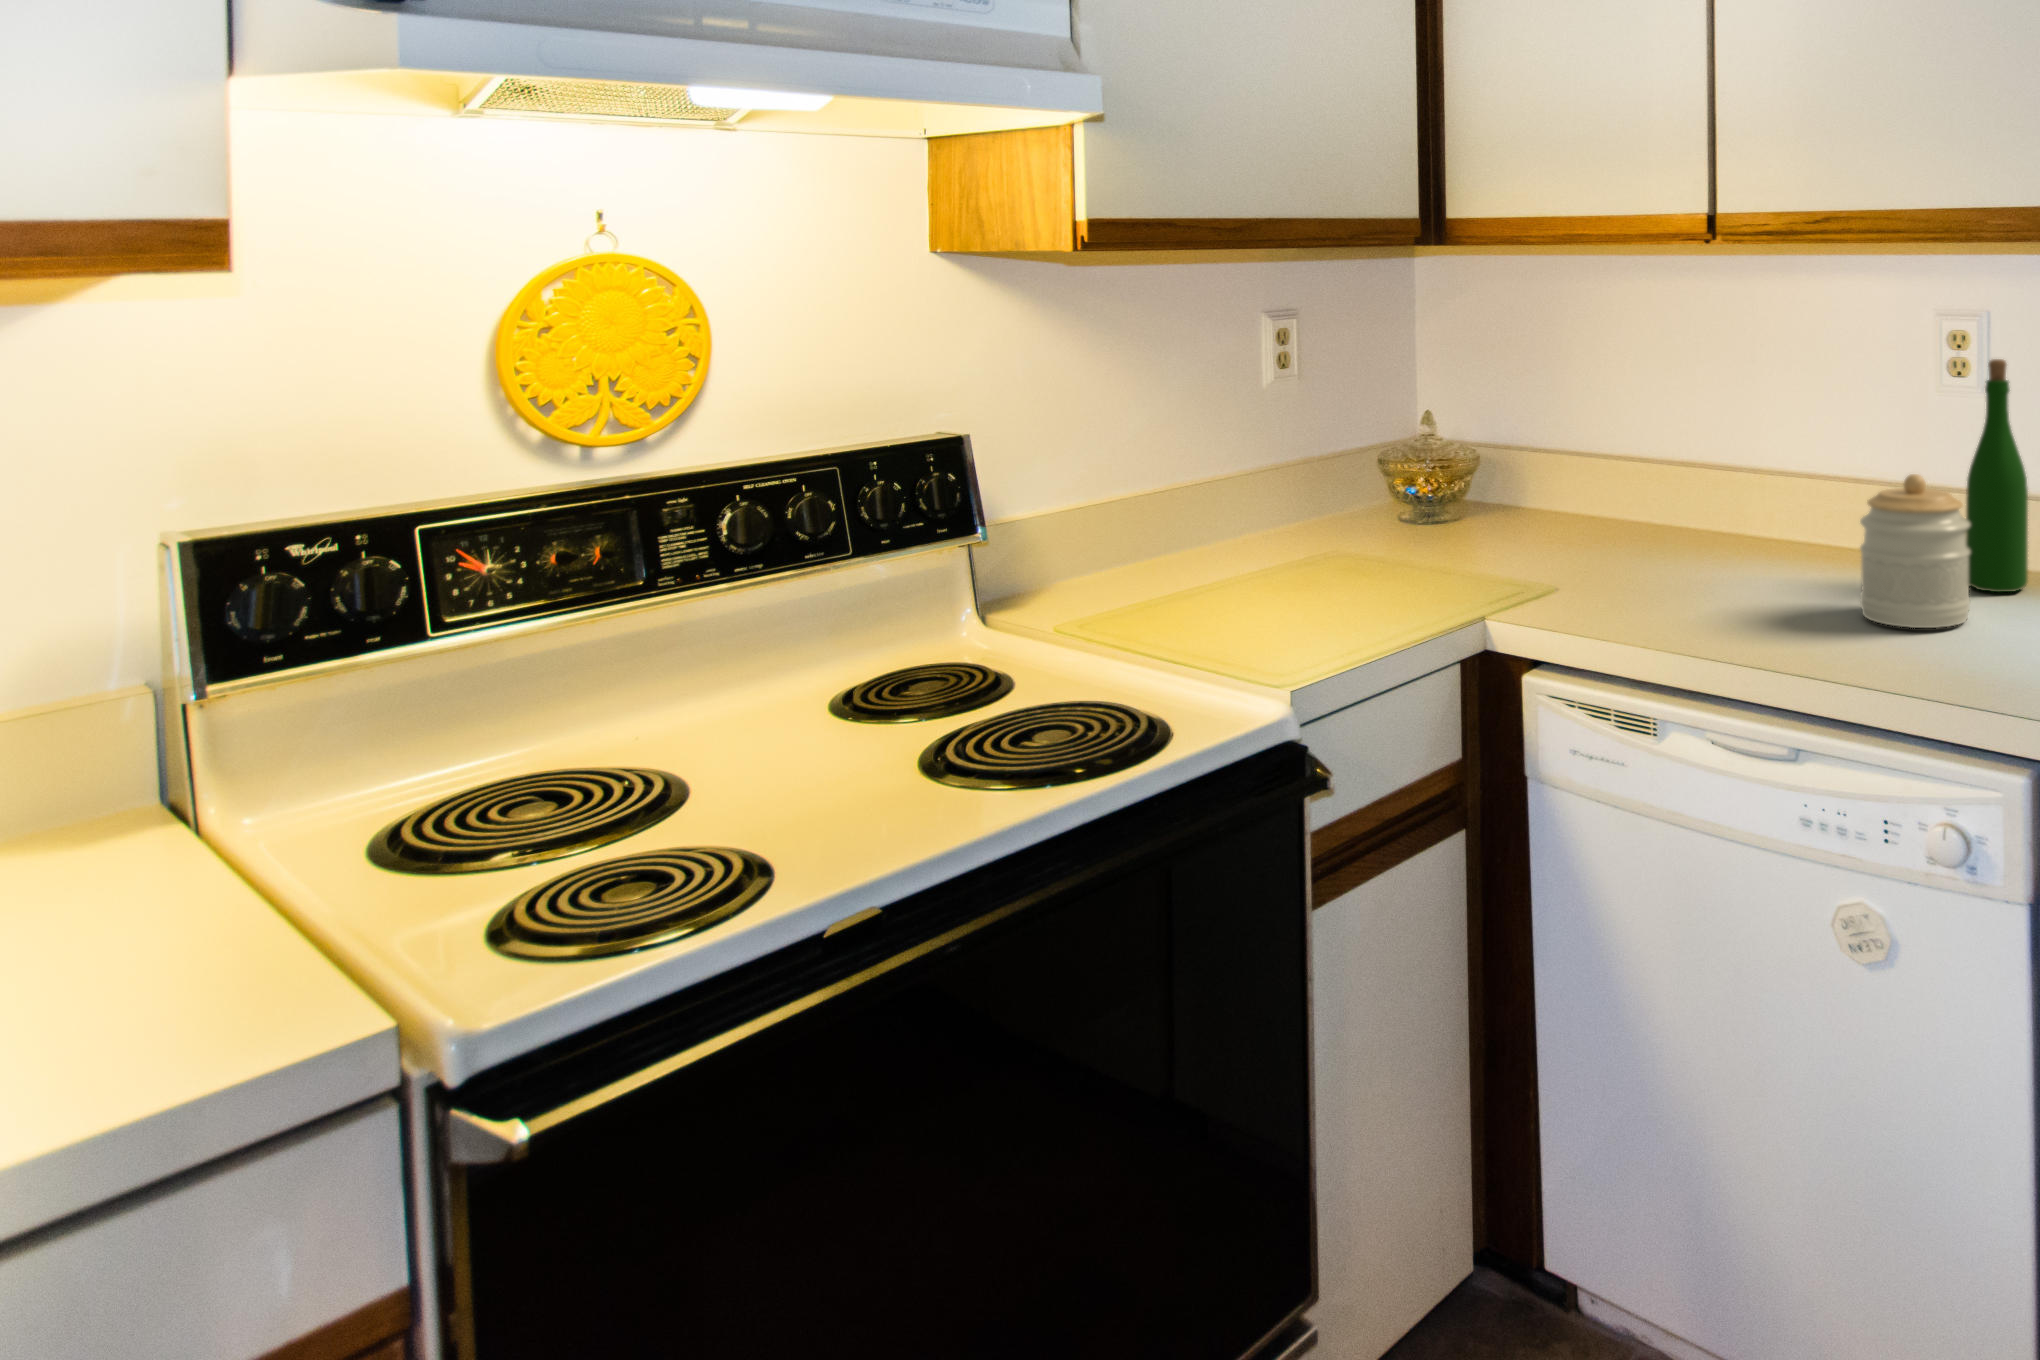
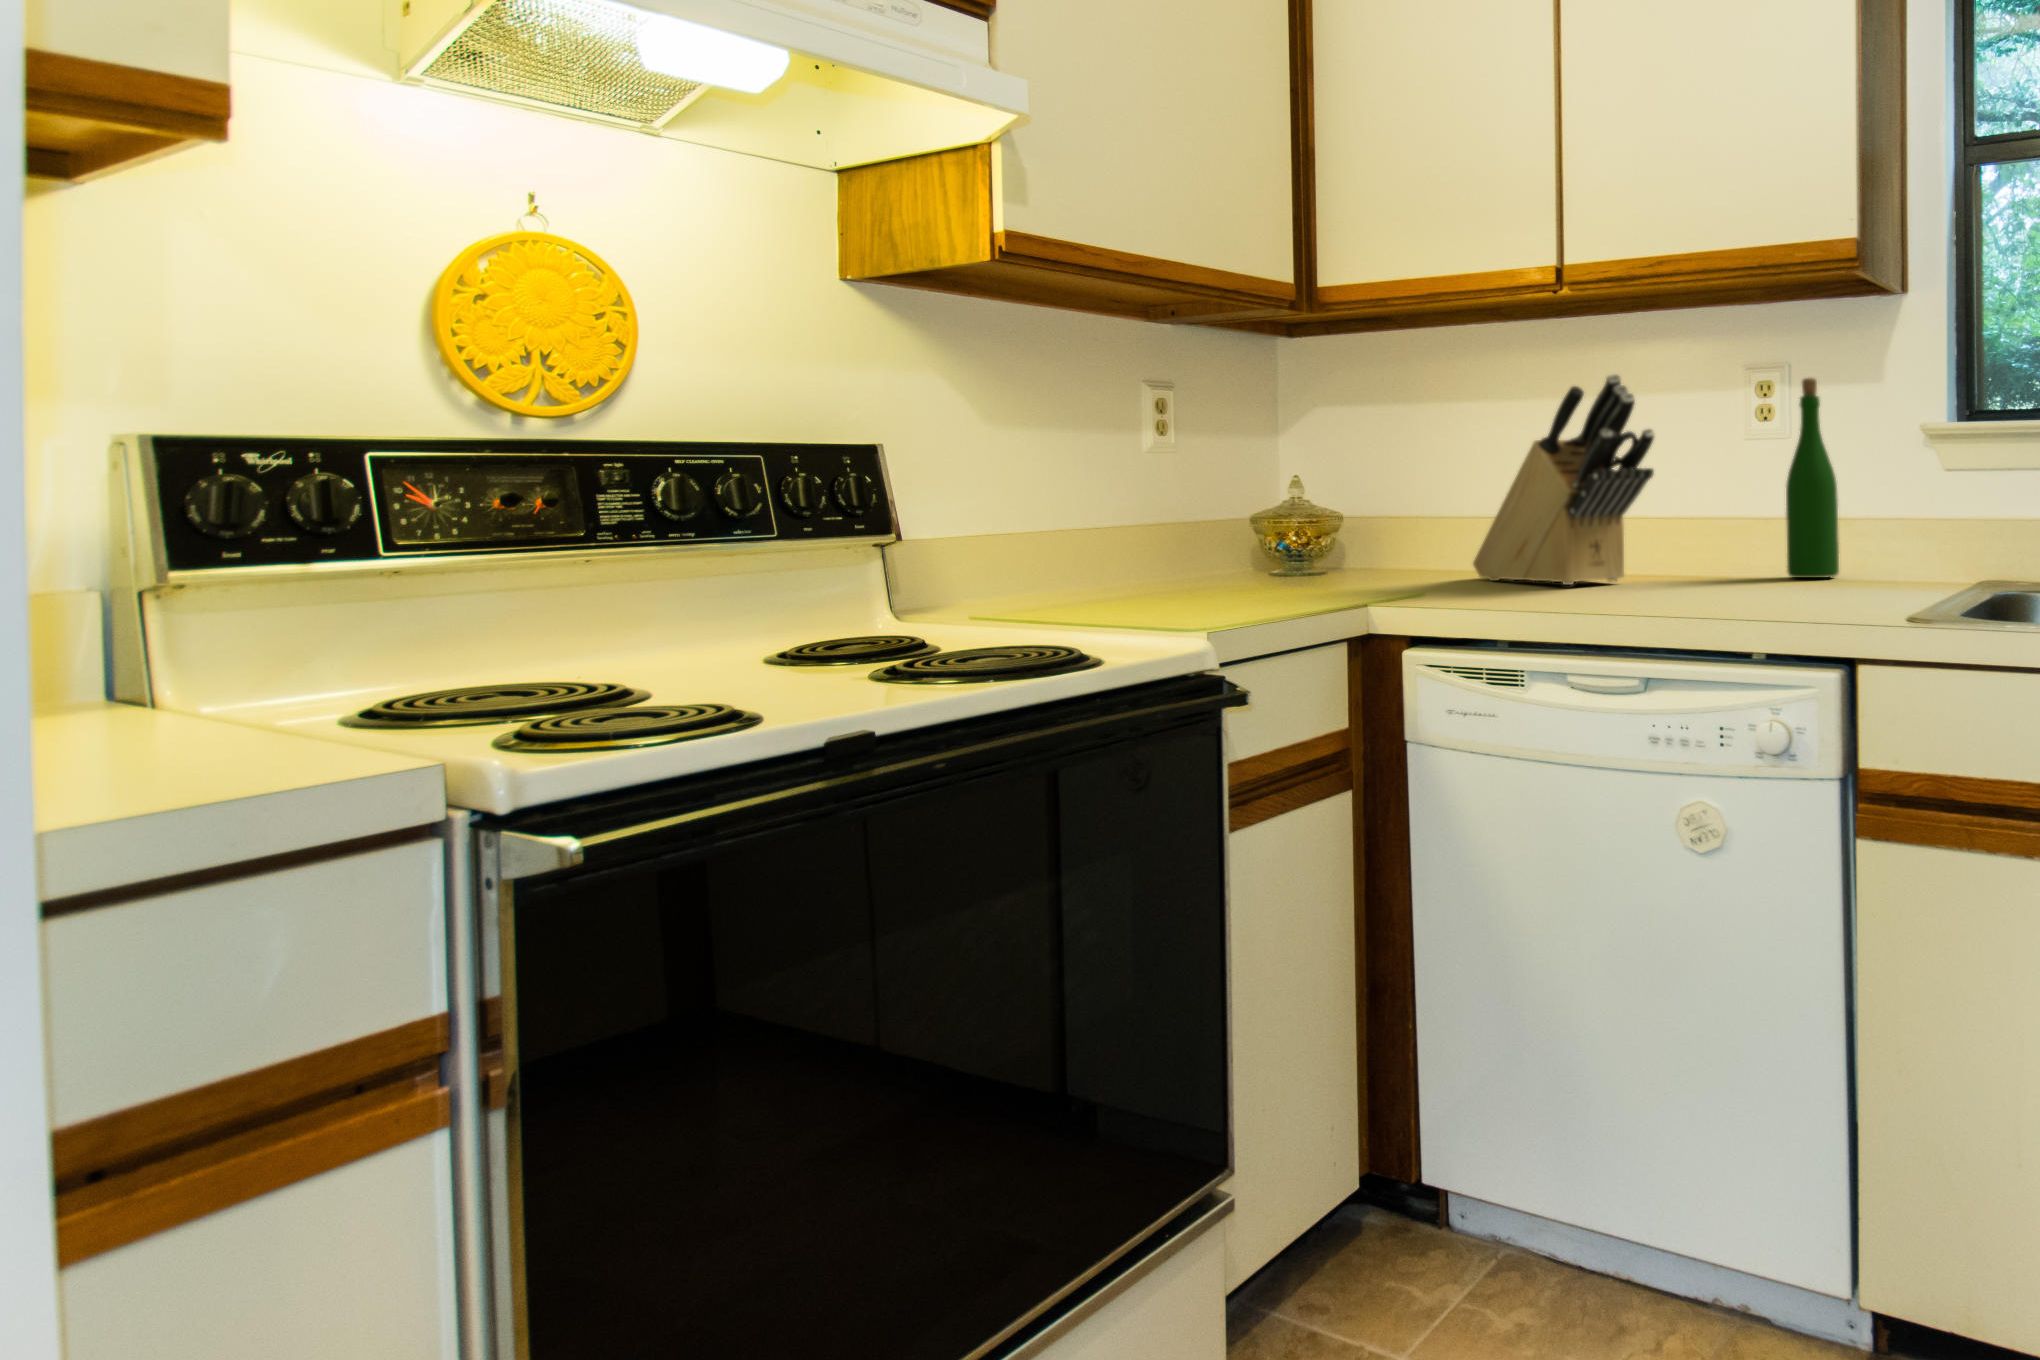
knife block: none [1608,356,1812,592] -> present [1473,374,1655,585]
jar: present [1860,474,1970,628] -> none [1699,463,1793,590]

